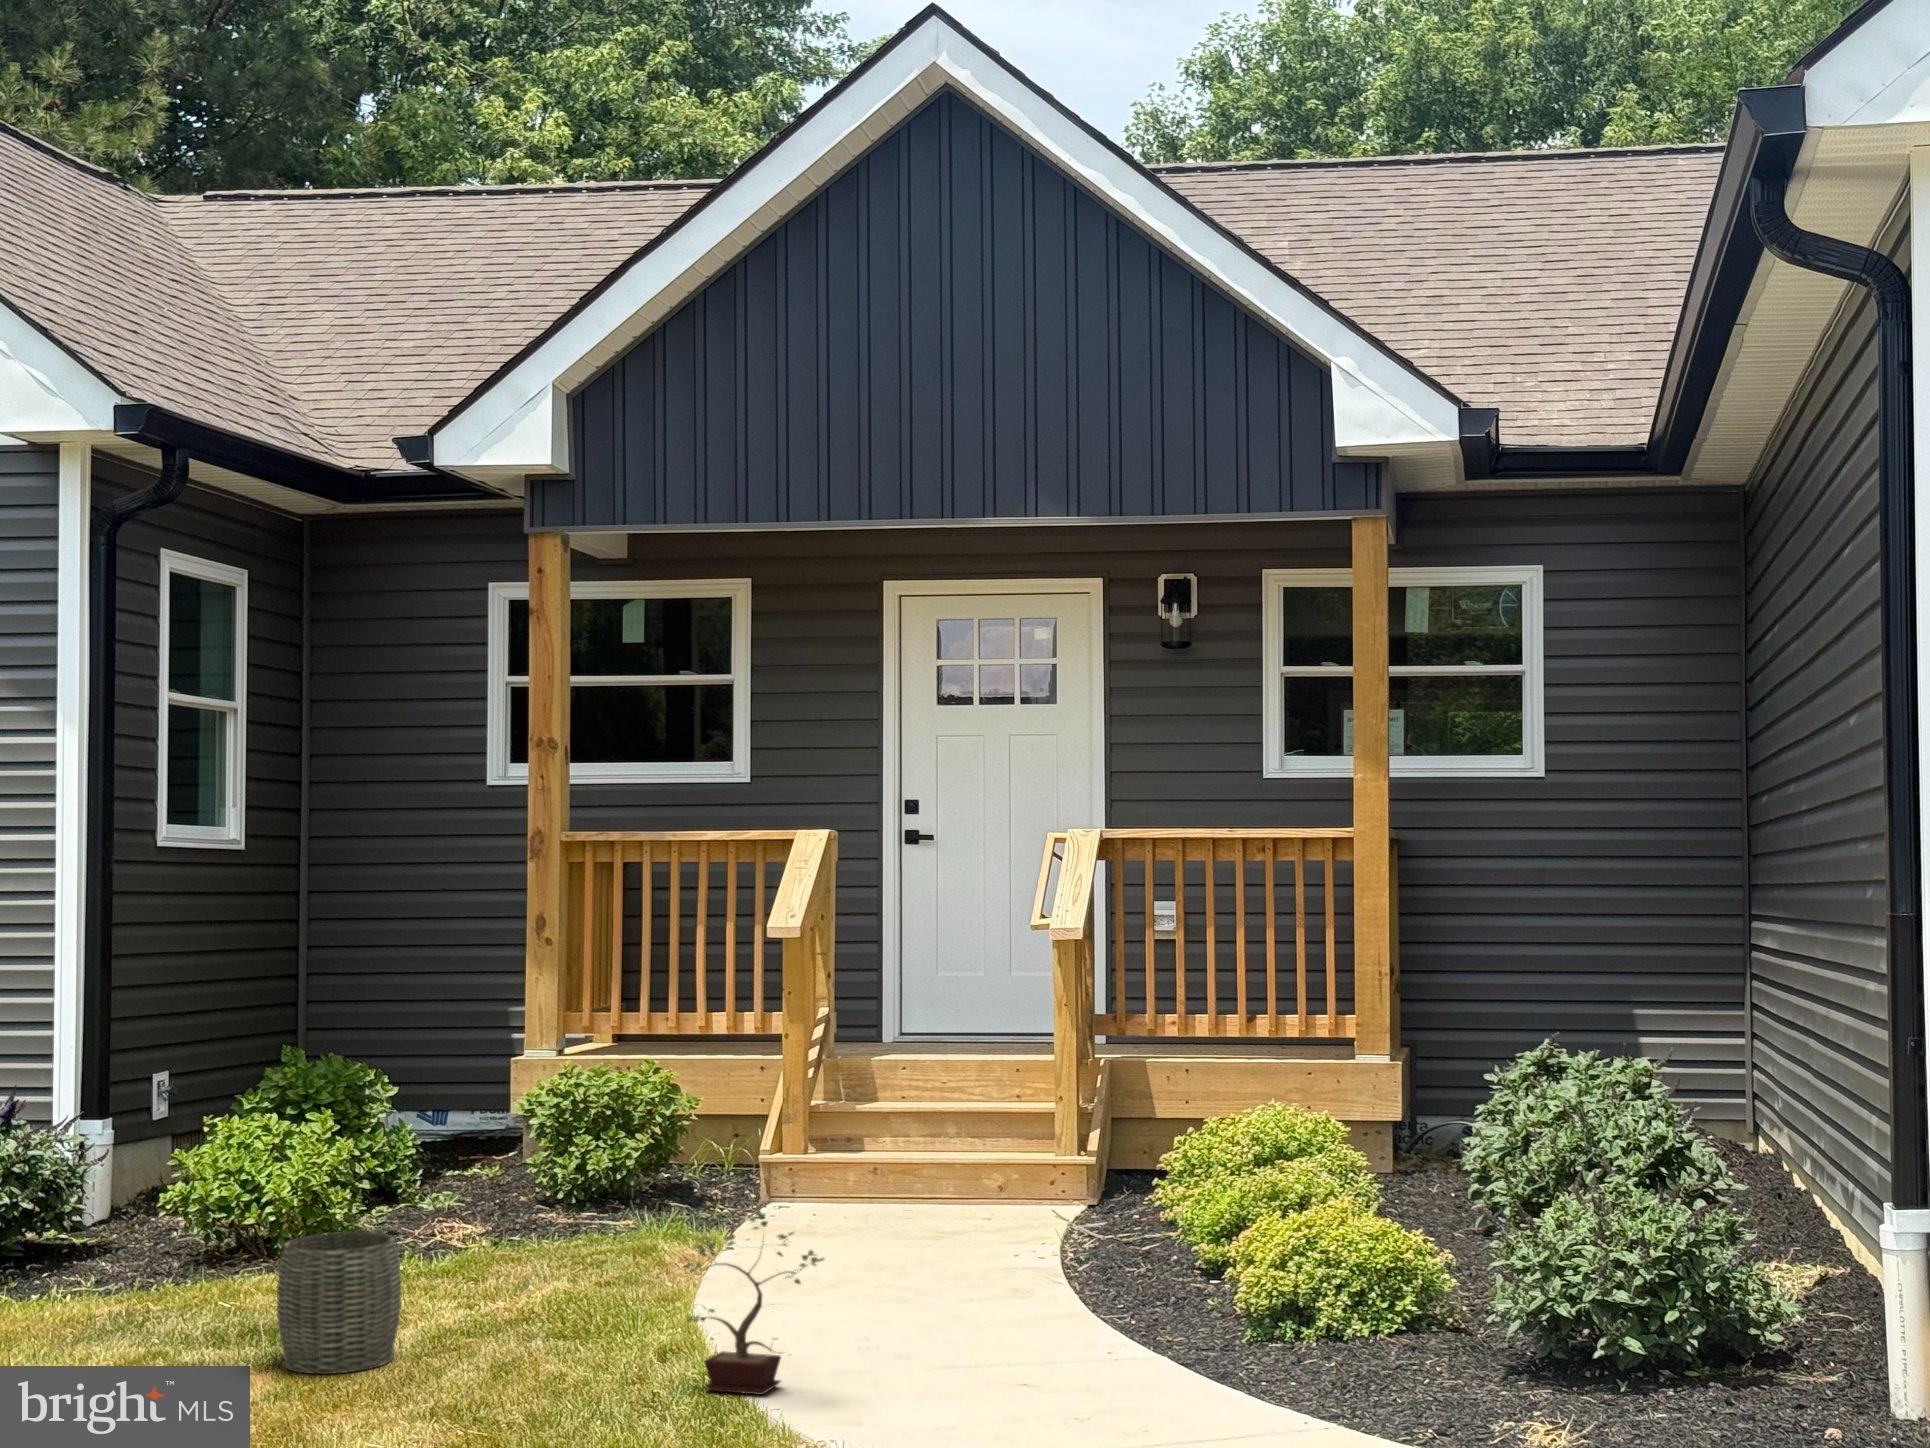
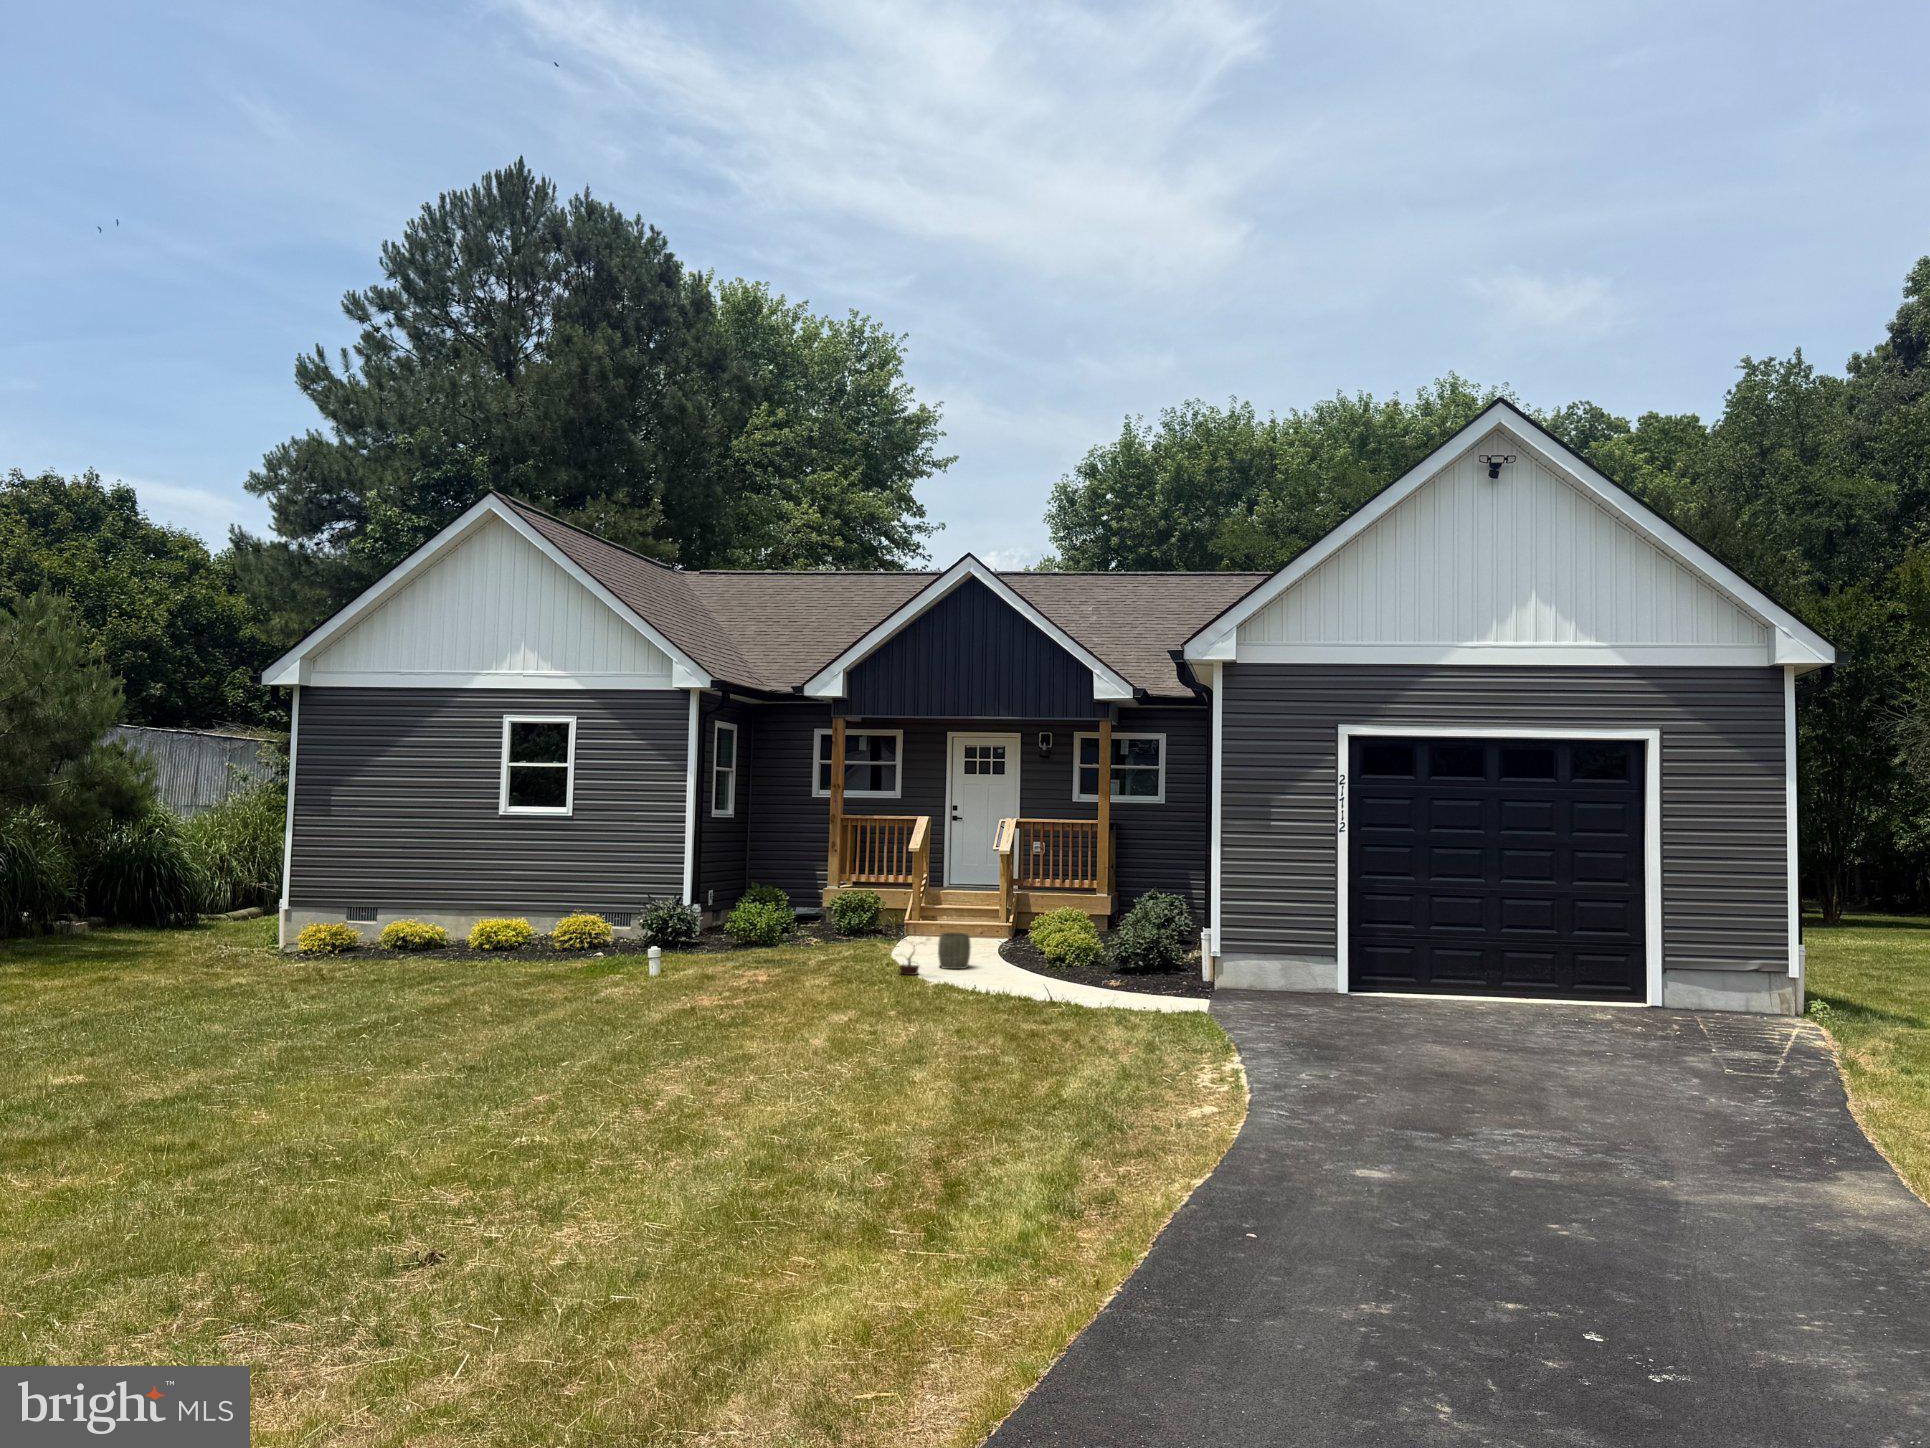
woven basket: present [277,1232,401,1374] -> present [938,933,971,969]

